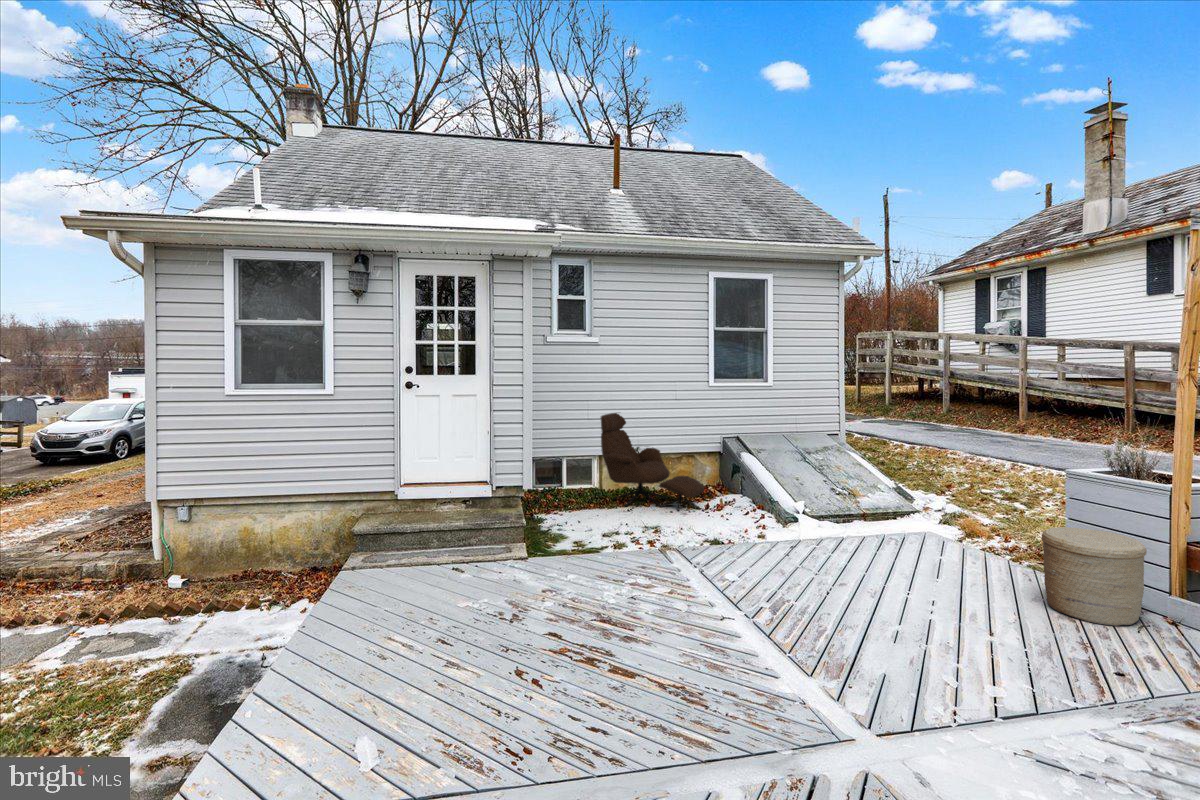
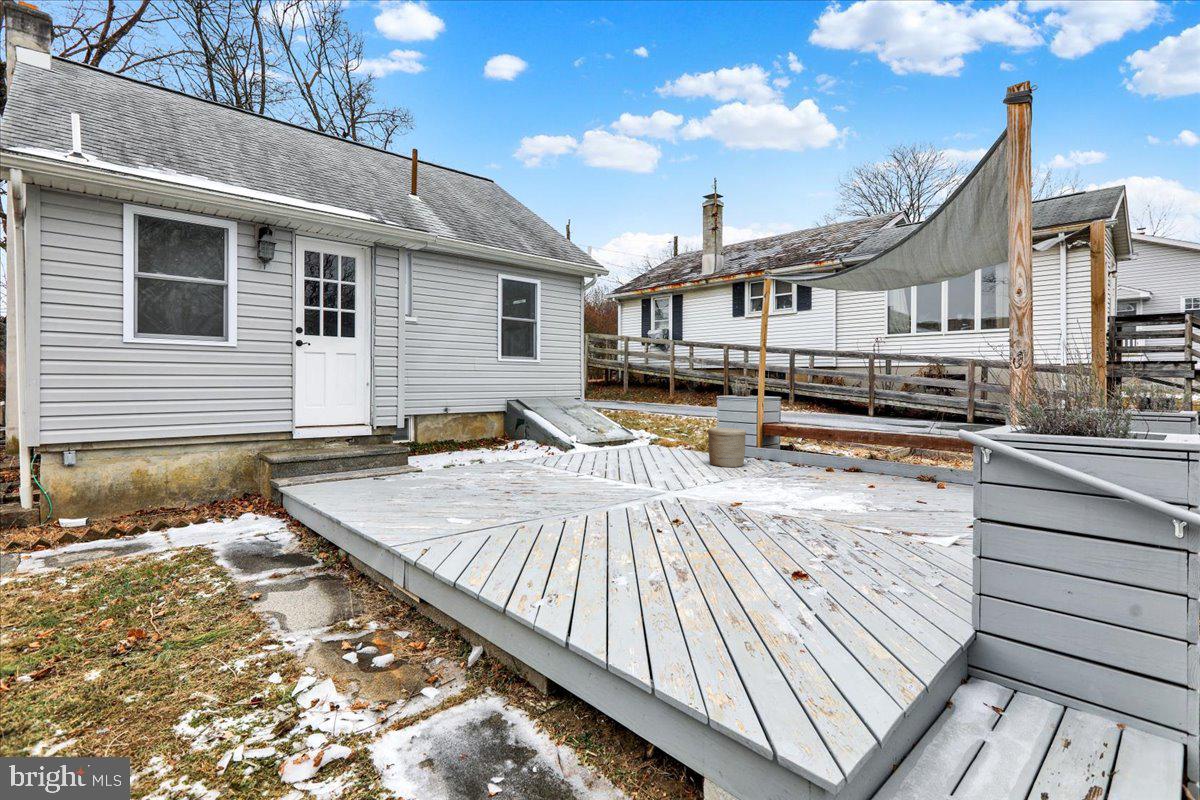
lounge chair: present [601,413,704,511] -> none [426,378,506,449]

